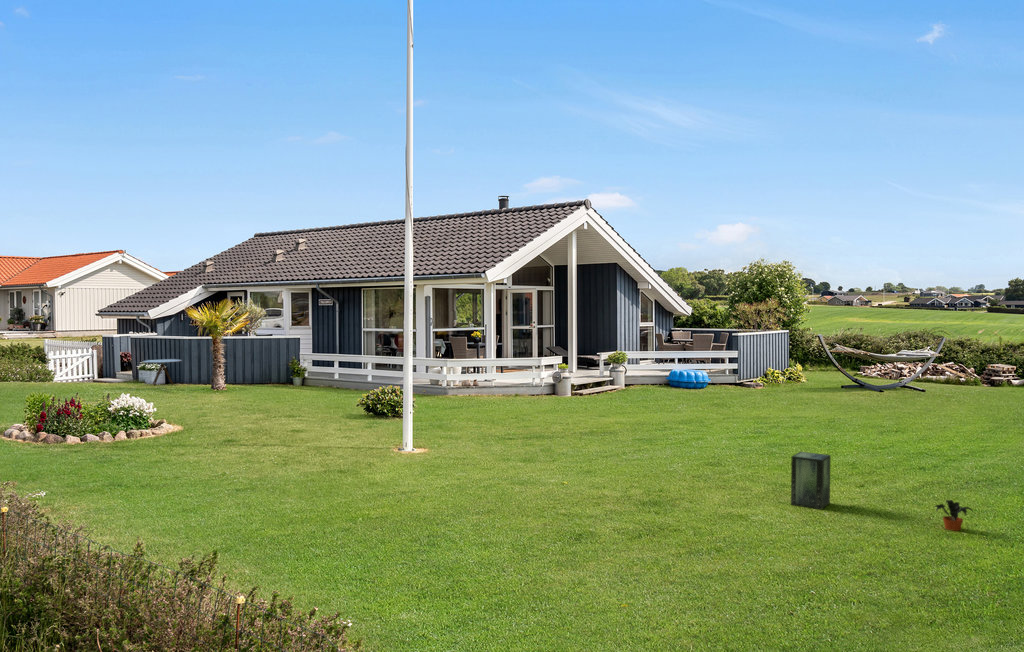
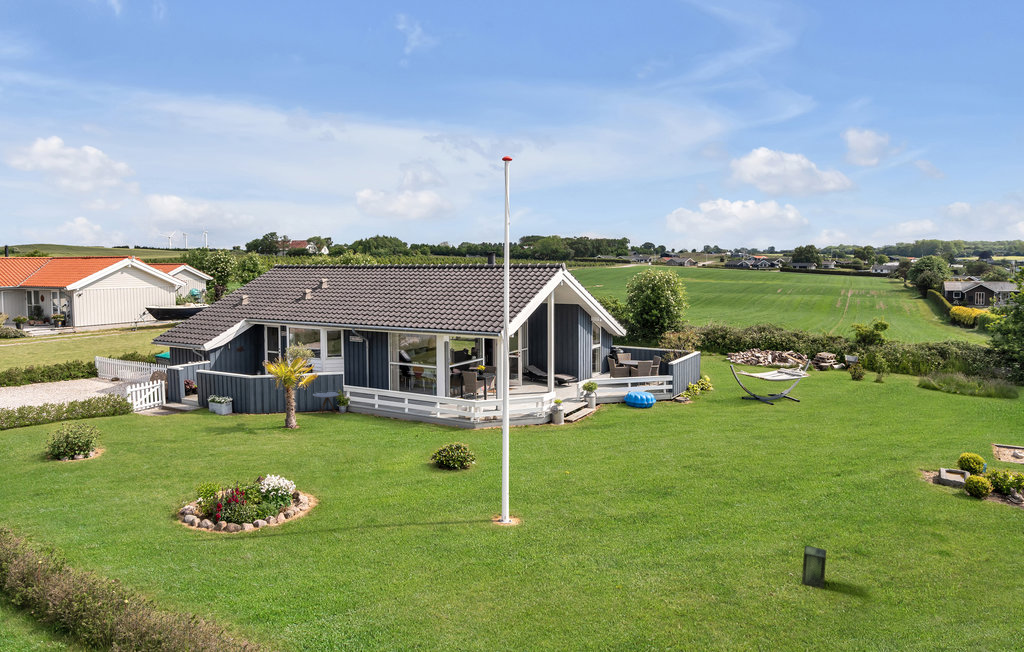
round table: present [144,359,181,385] -> present [313,392,341,413]
potted plant: present [935,500,972,531] -> none [900,589,926,611]

